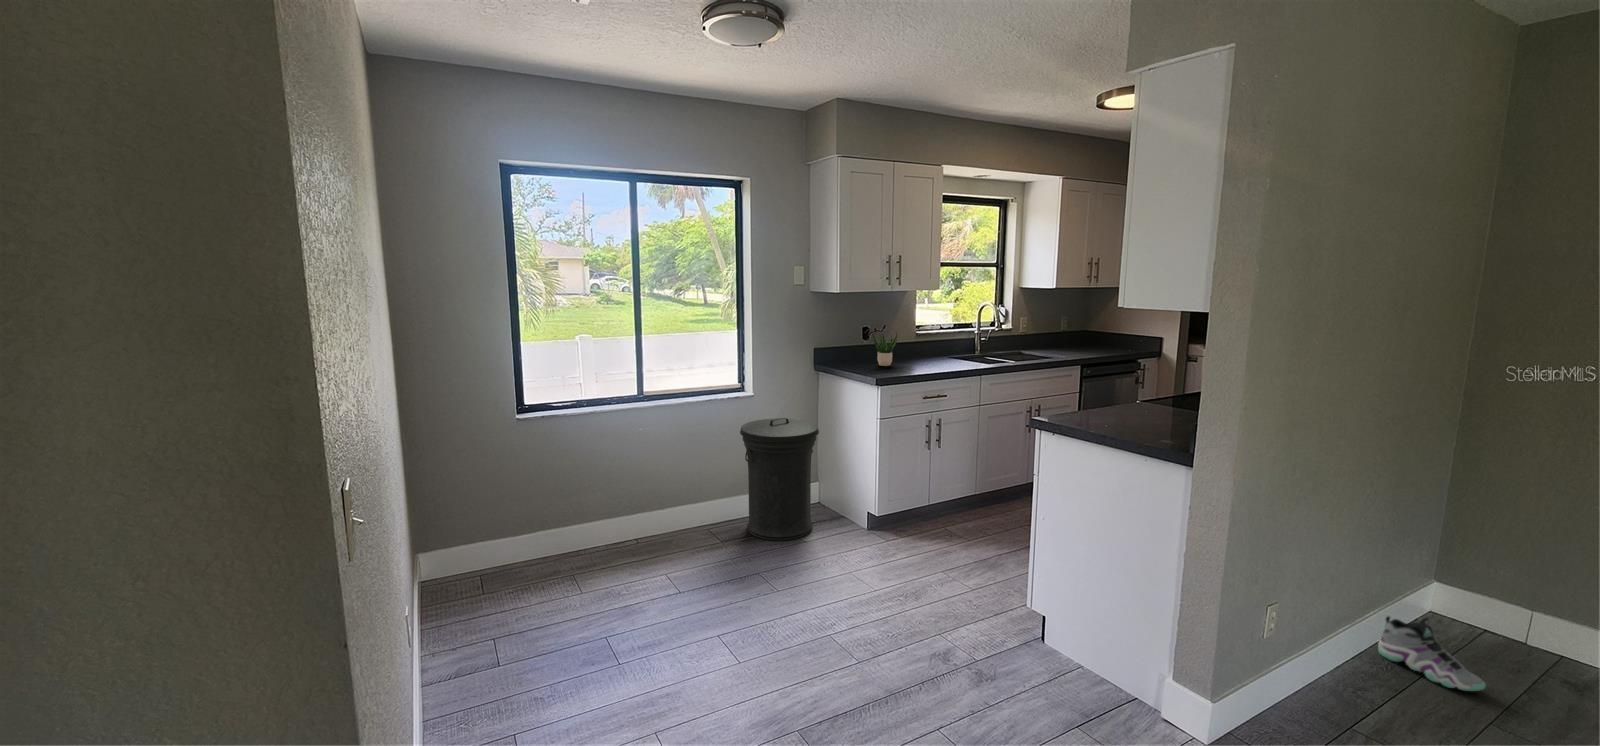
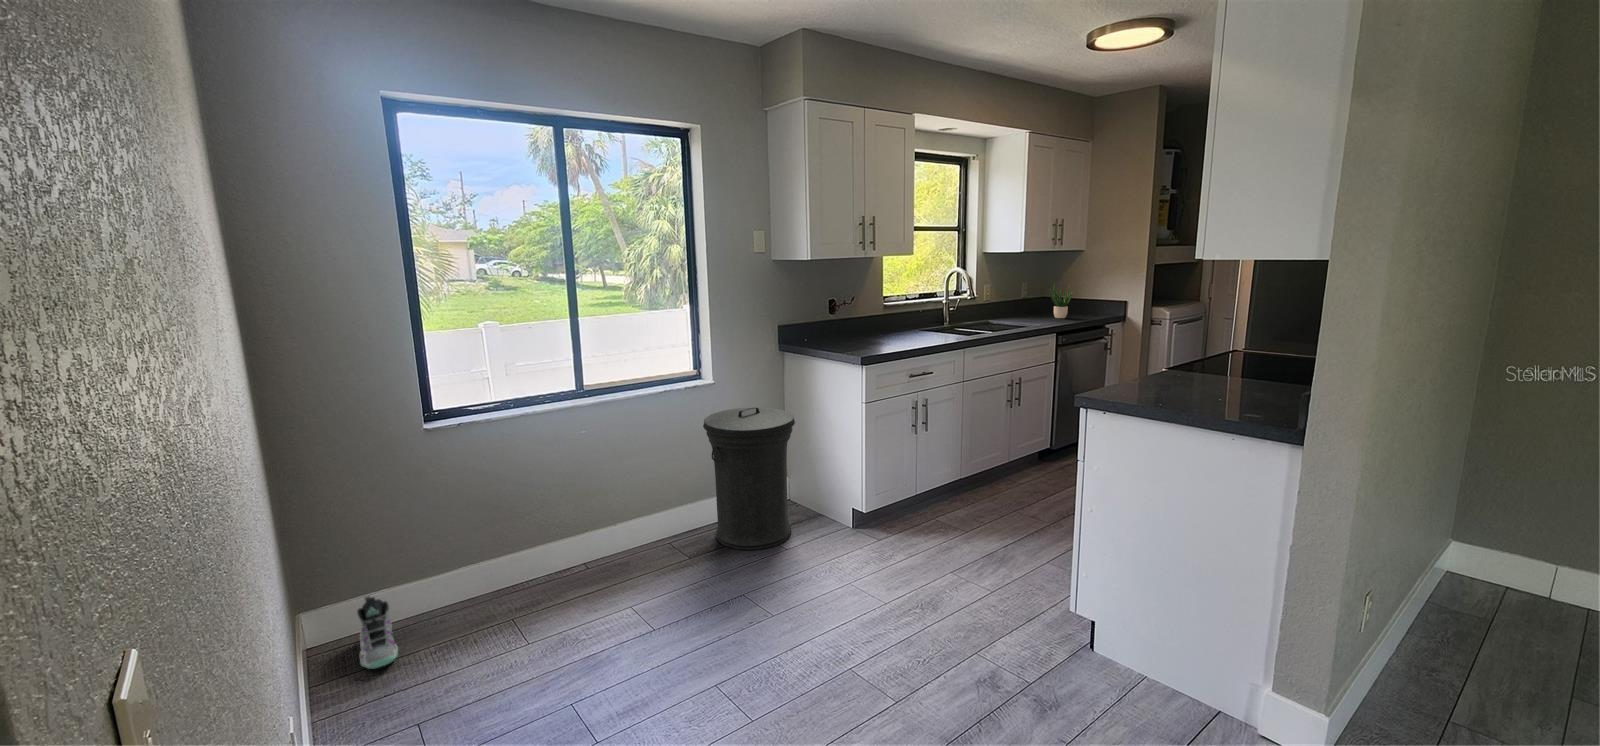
potted plant: present [872,328,897,366] -> present [1050,284,1073,318]
sneaker: present [1378,616,1485,691] -> present [357,596,398,669]

